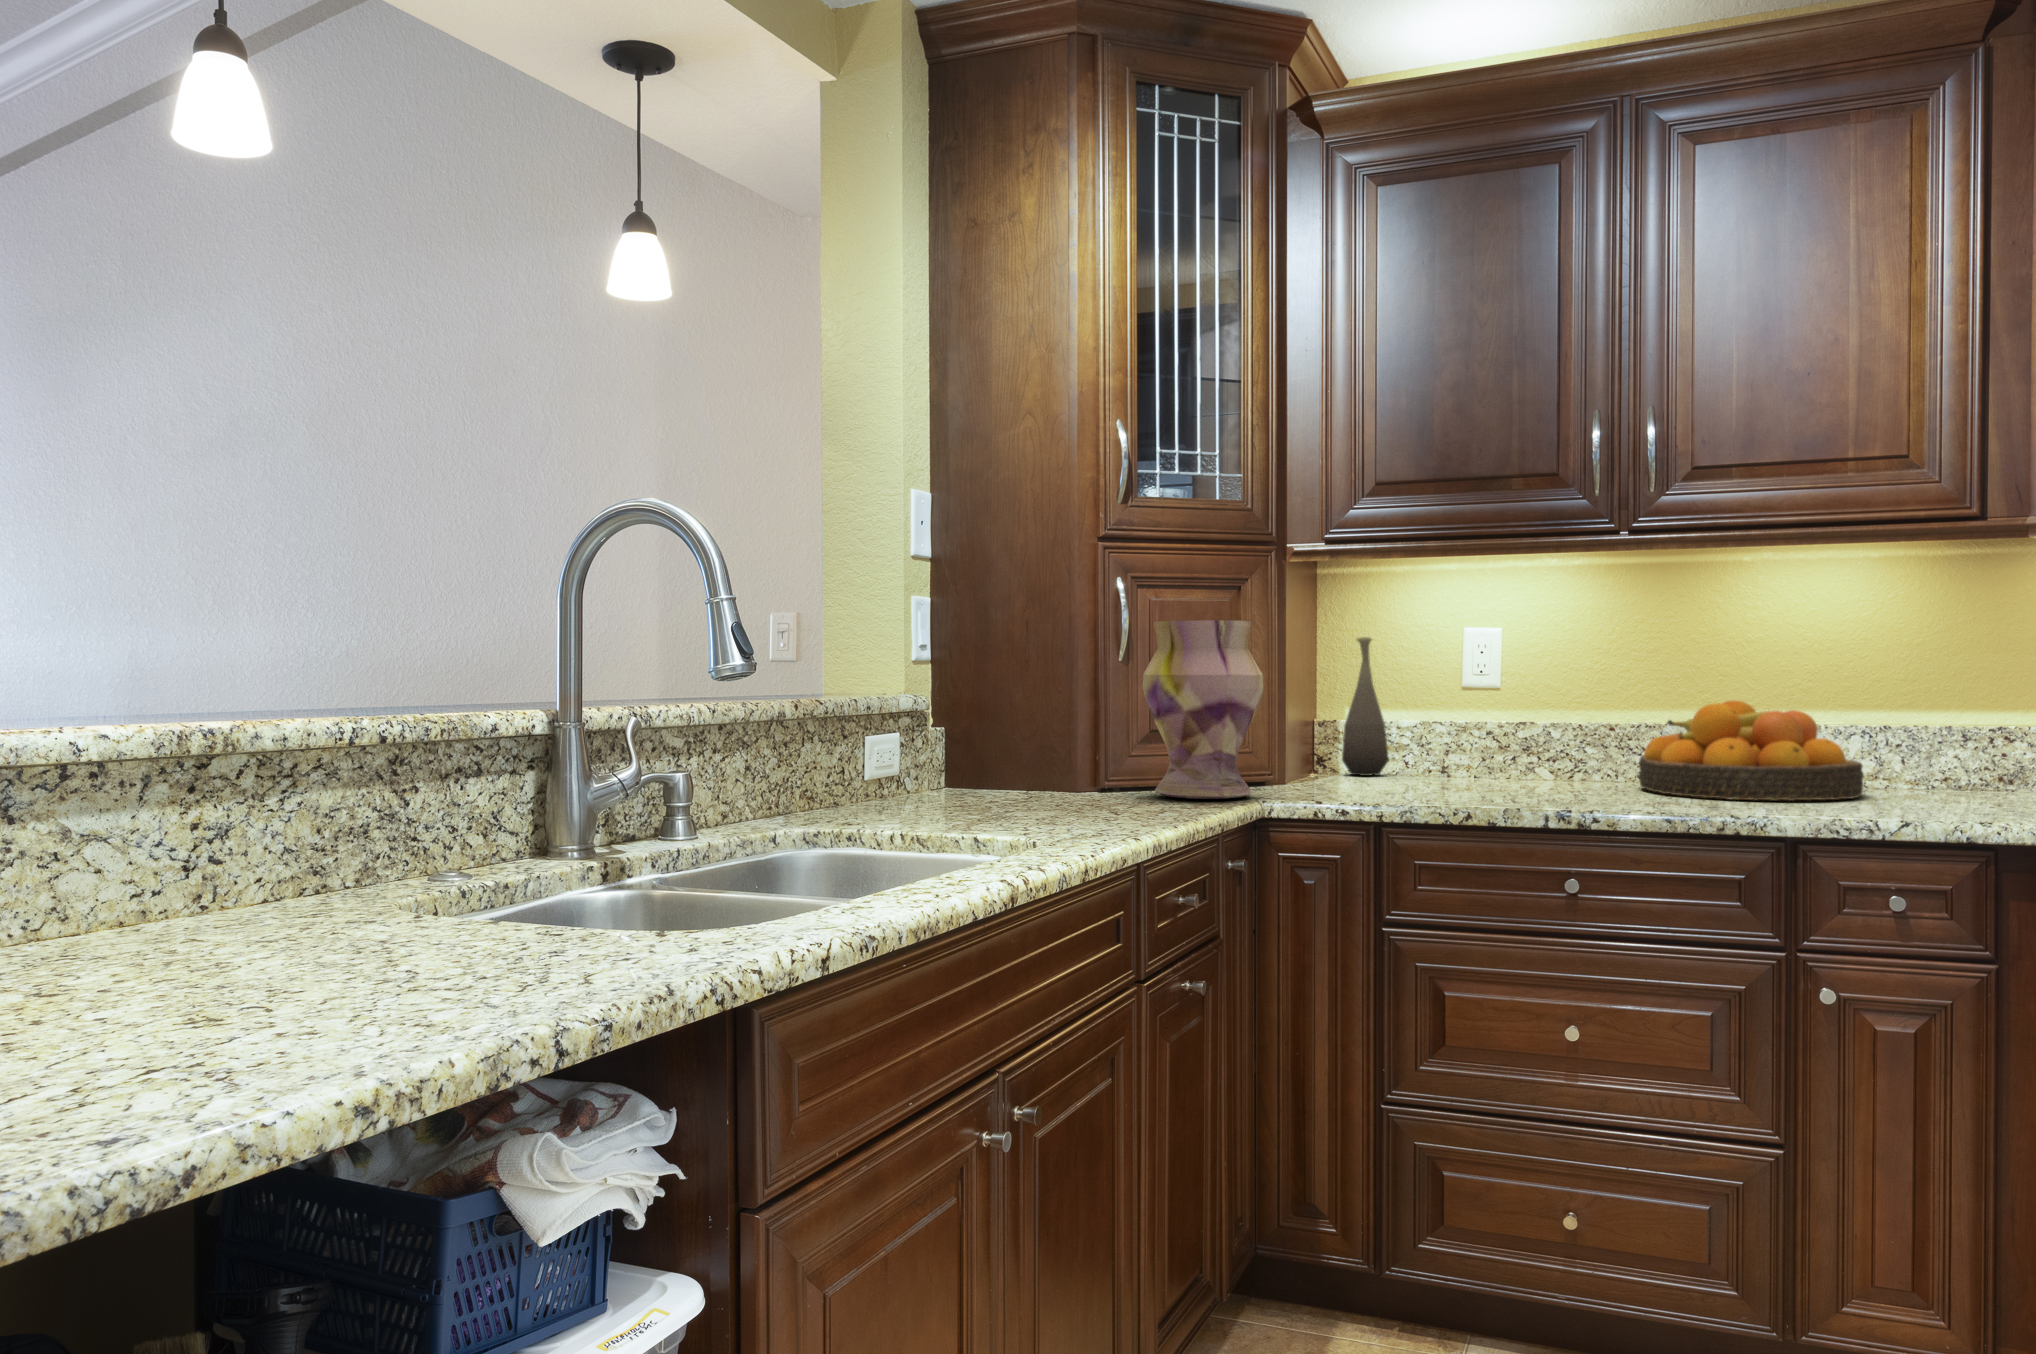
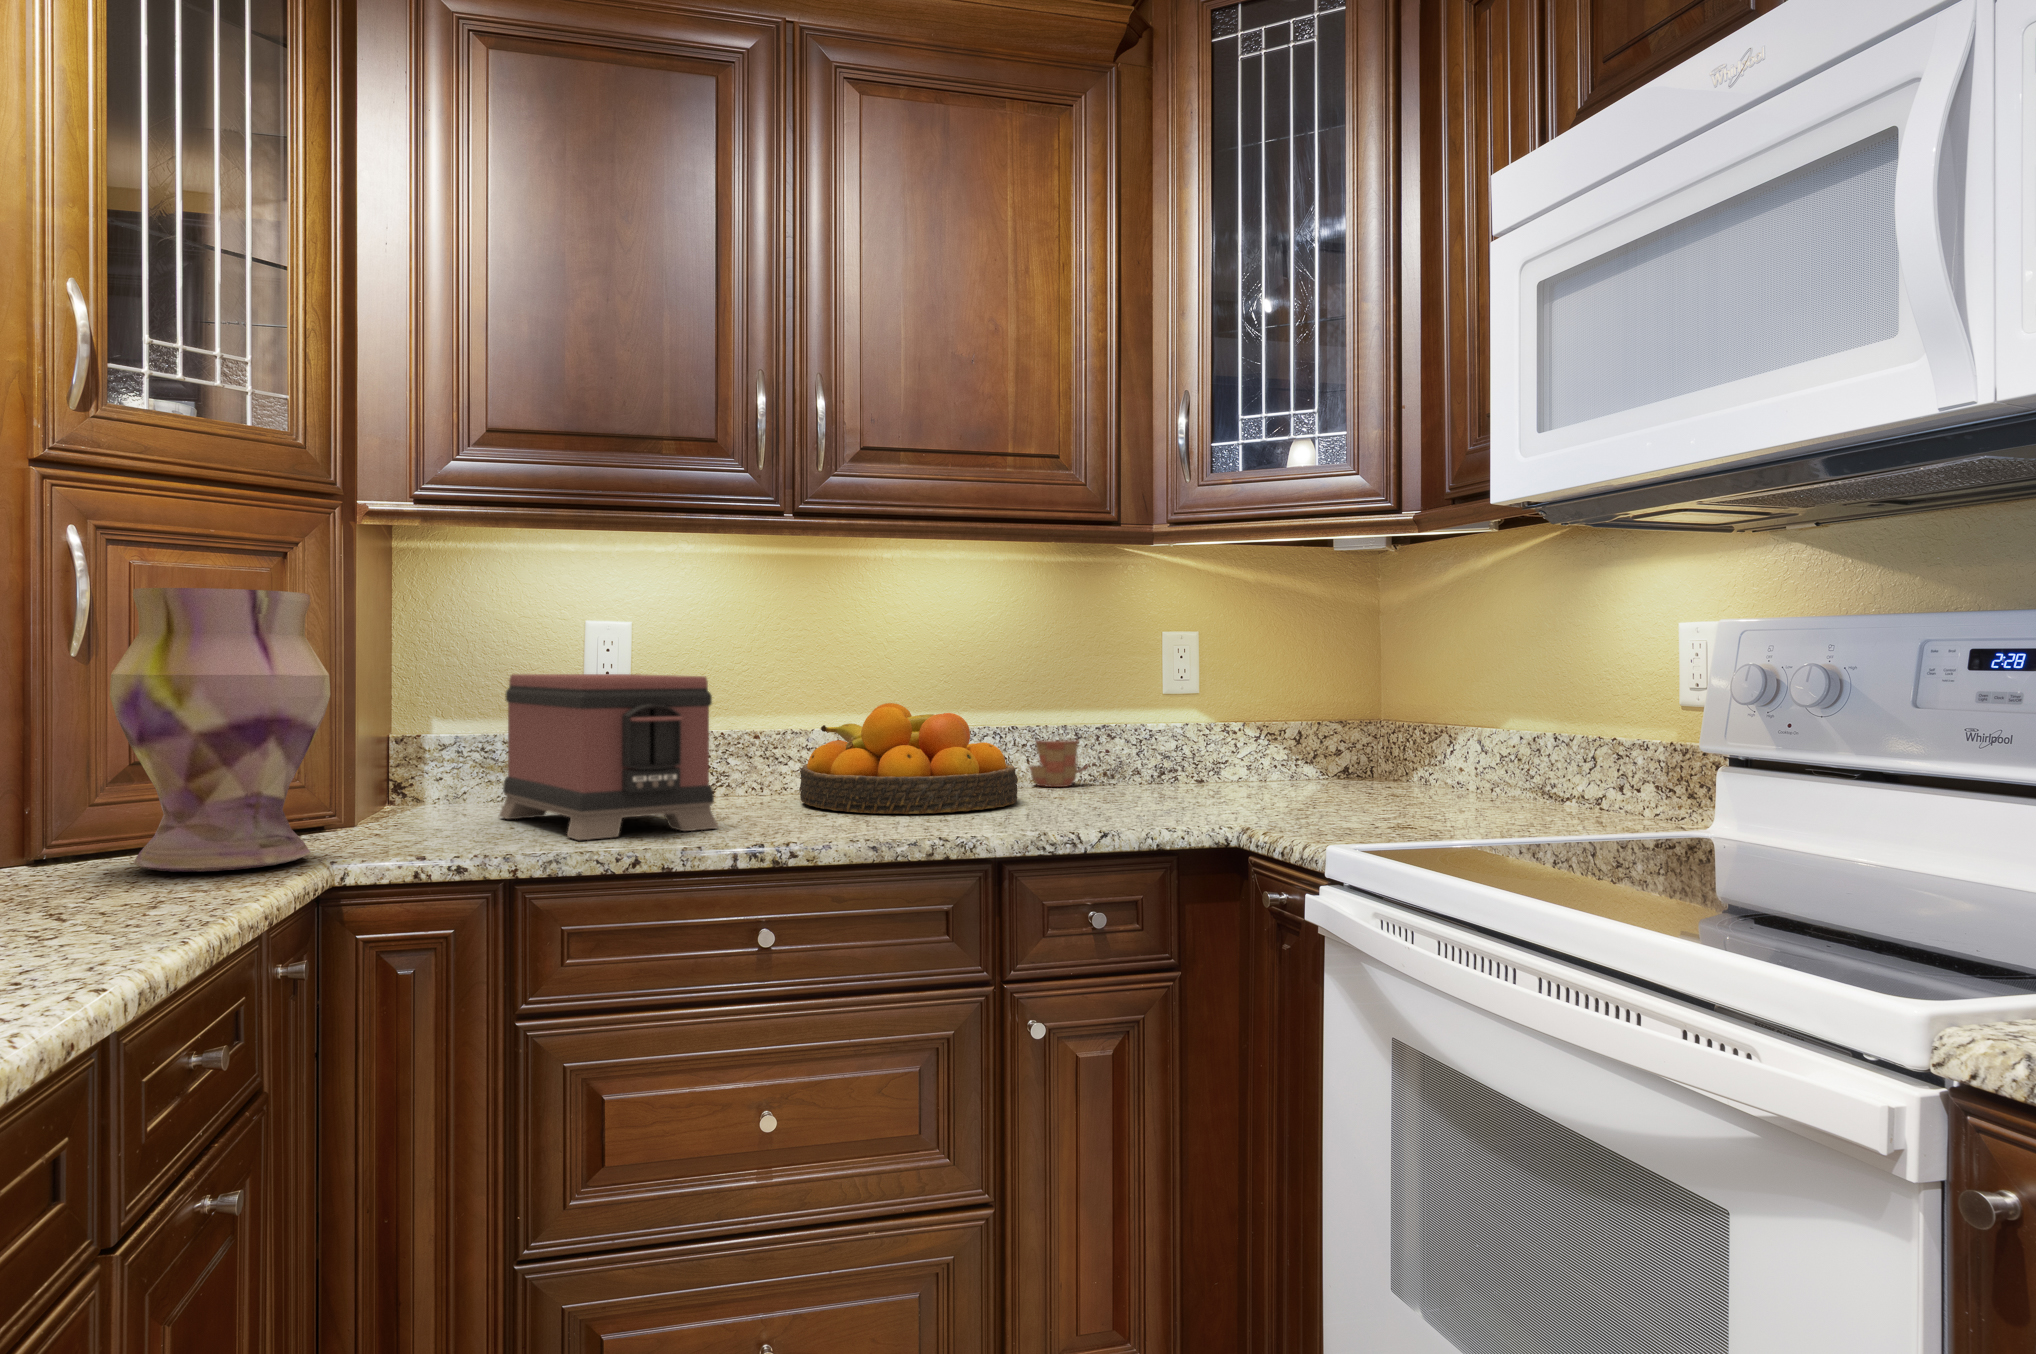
bottle: present [1342,637,1389,776] -> none [430,626,495,807]
toaster: none [1385,674,1546,799] -> present [499,674,718,840]
mug: none [1906,739,1985,789] -> present [1030,740,1088,787]

